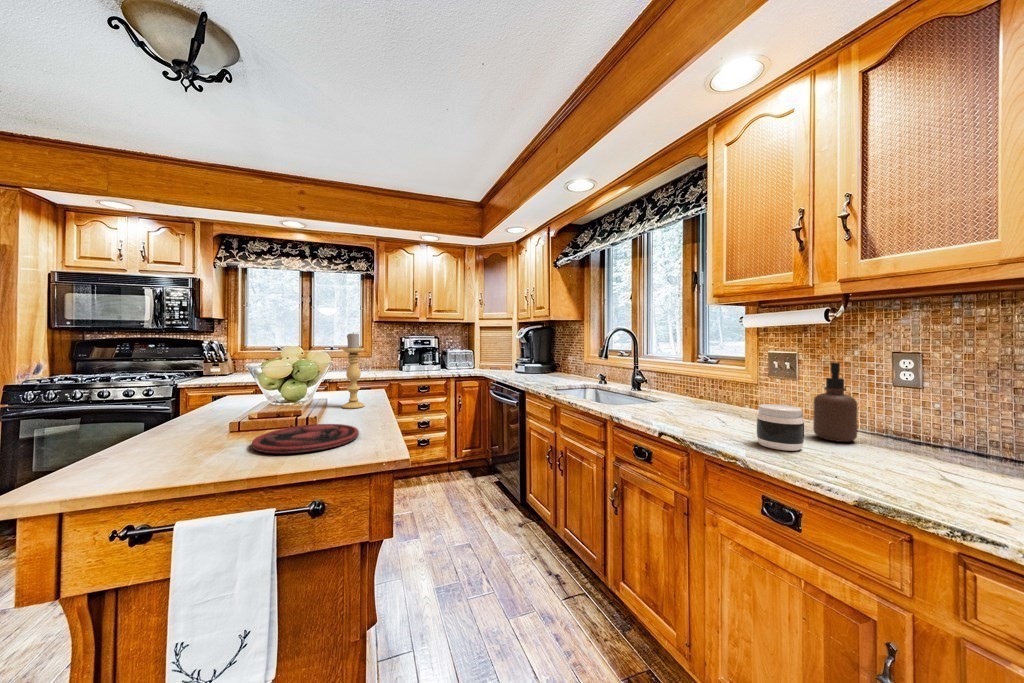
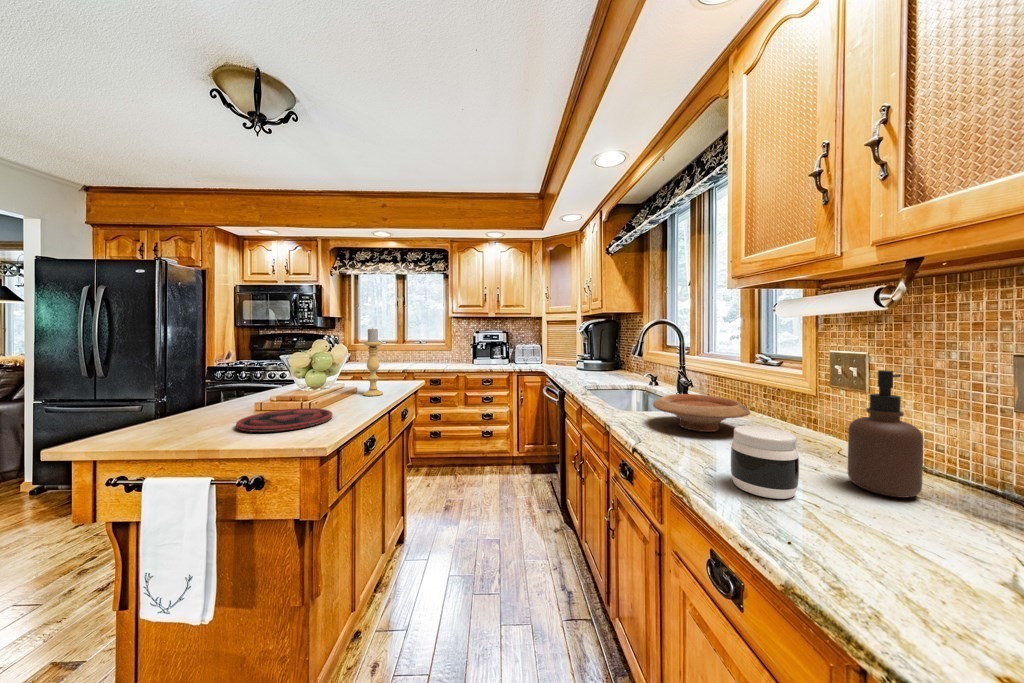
wooden bowl: none [650,388,726,416] -> present [653,394,750,432]

